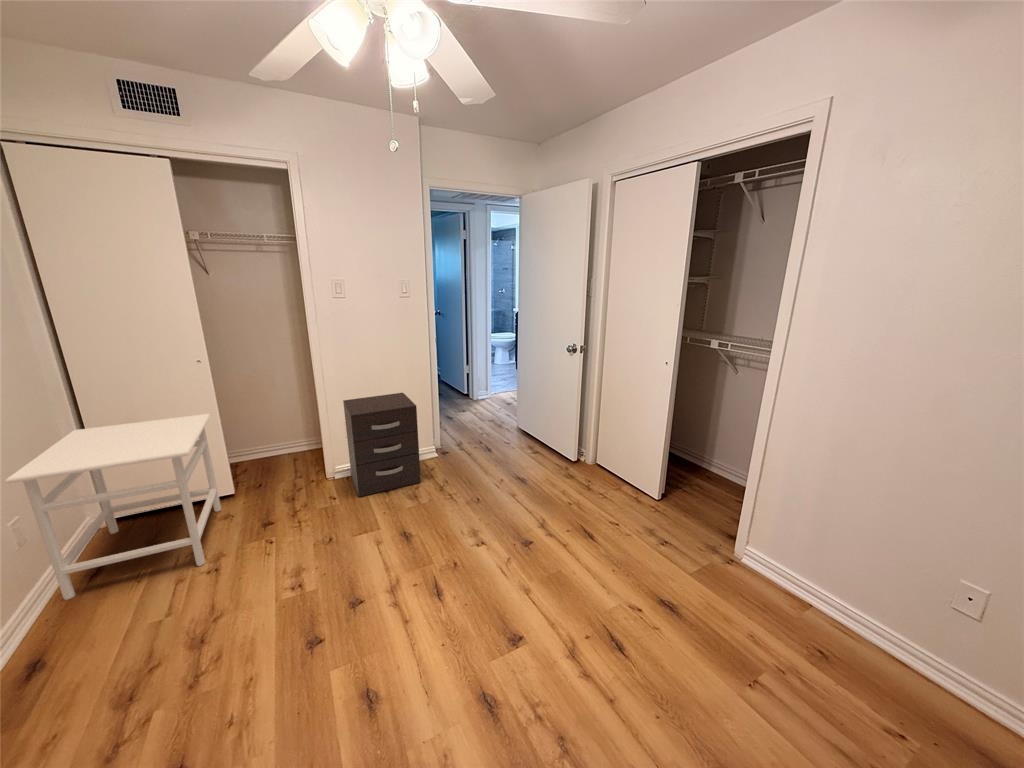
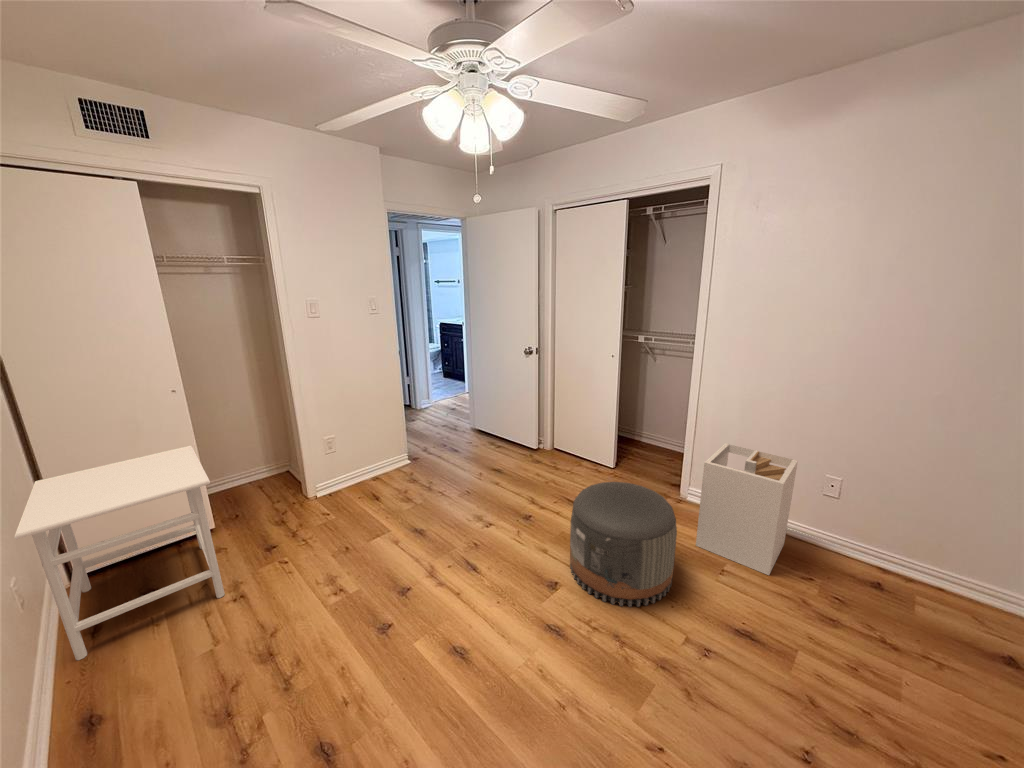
dresser: present [343,393,420,497] -> none [322,405,407,509]
laundry hamper: none [729,499,908,709] -> present [696,443,798,575]
pouf: none [545,523,685,704] -> present [570,482,677,607]

